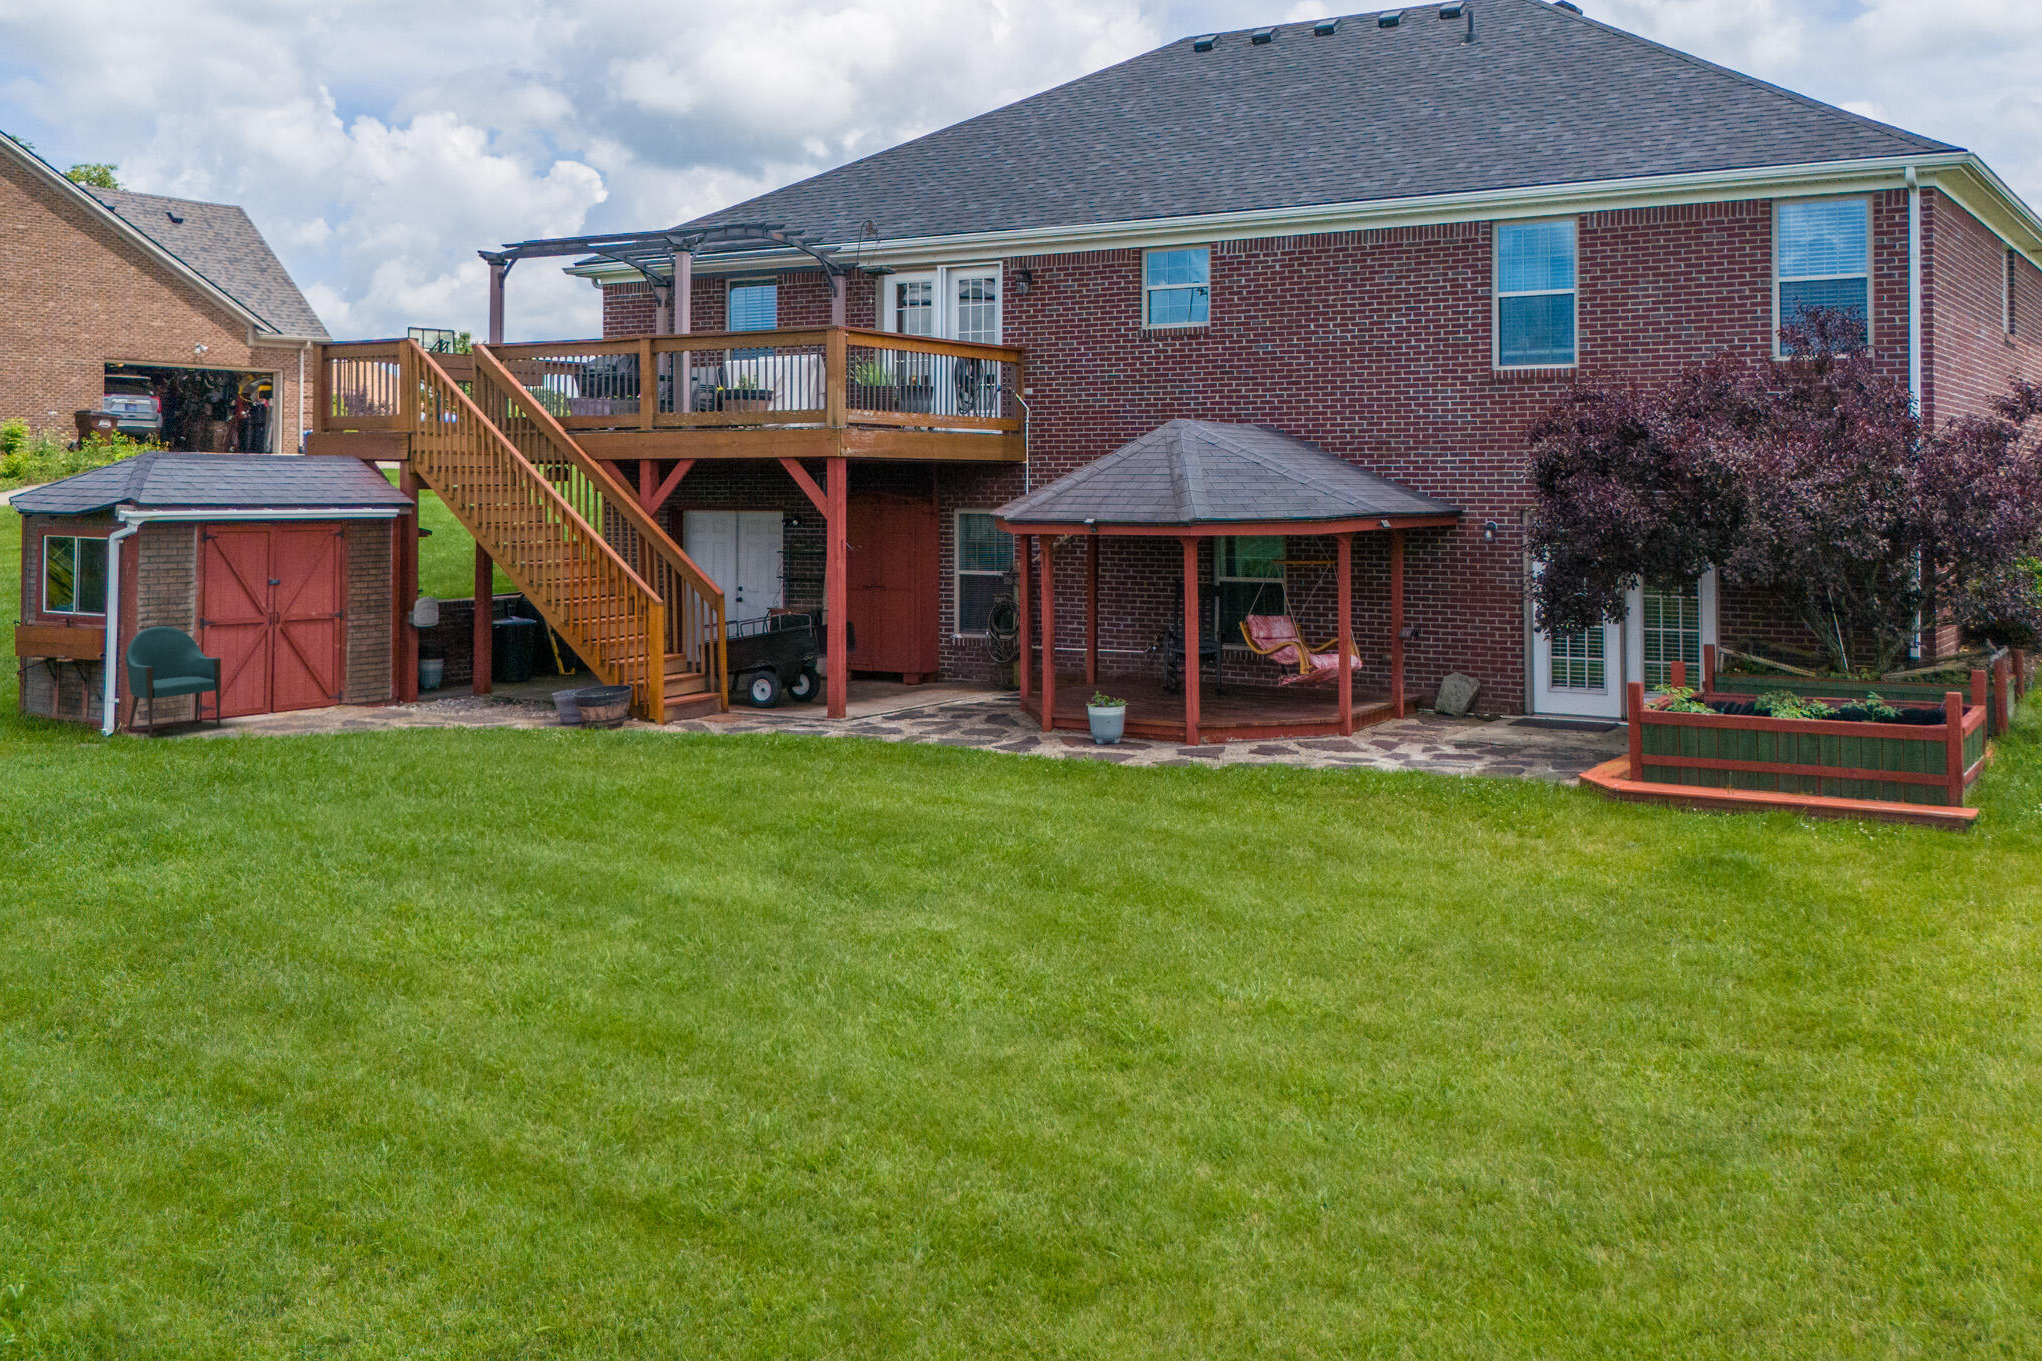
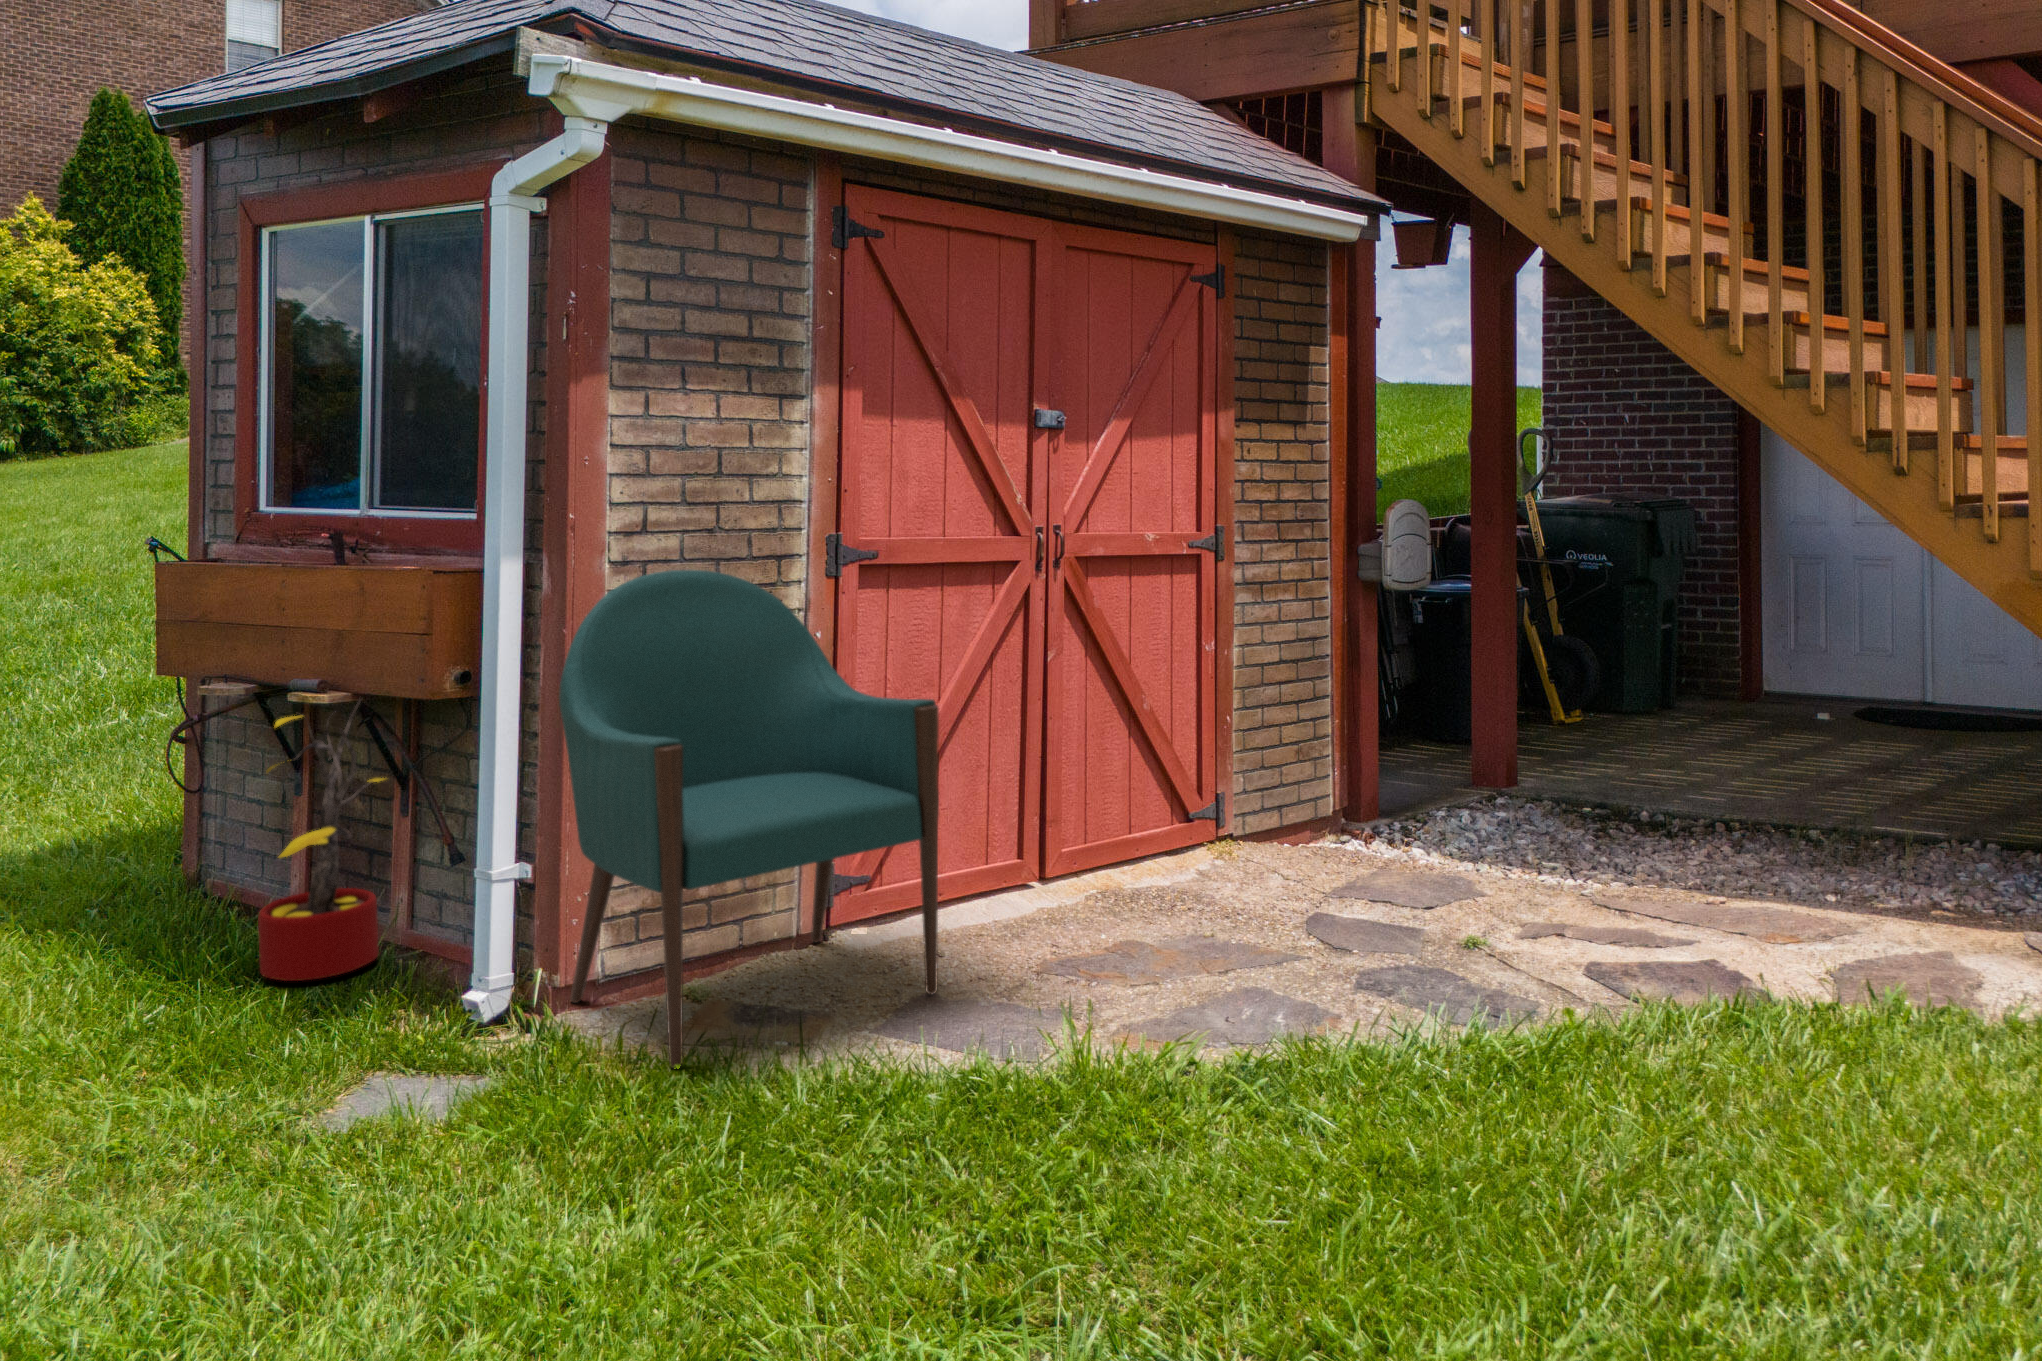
decorative plant: none [46,659,79,728] -> present [258,698,383,981]

